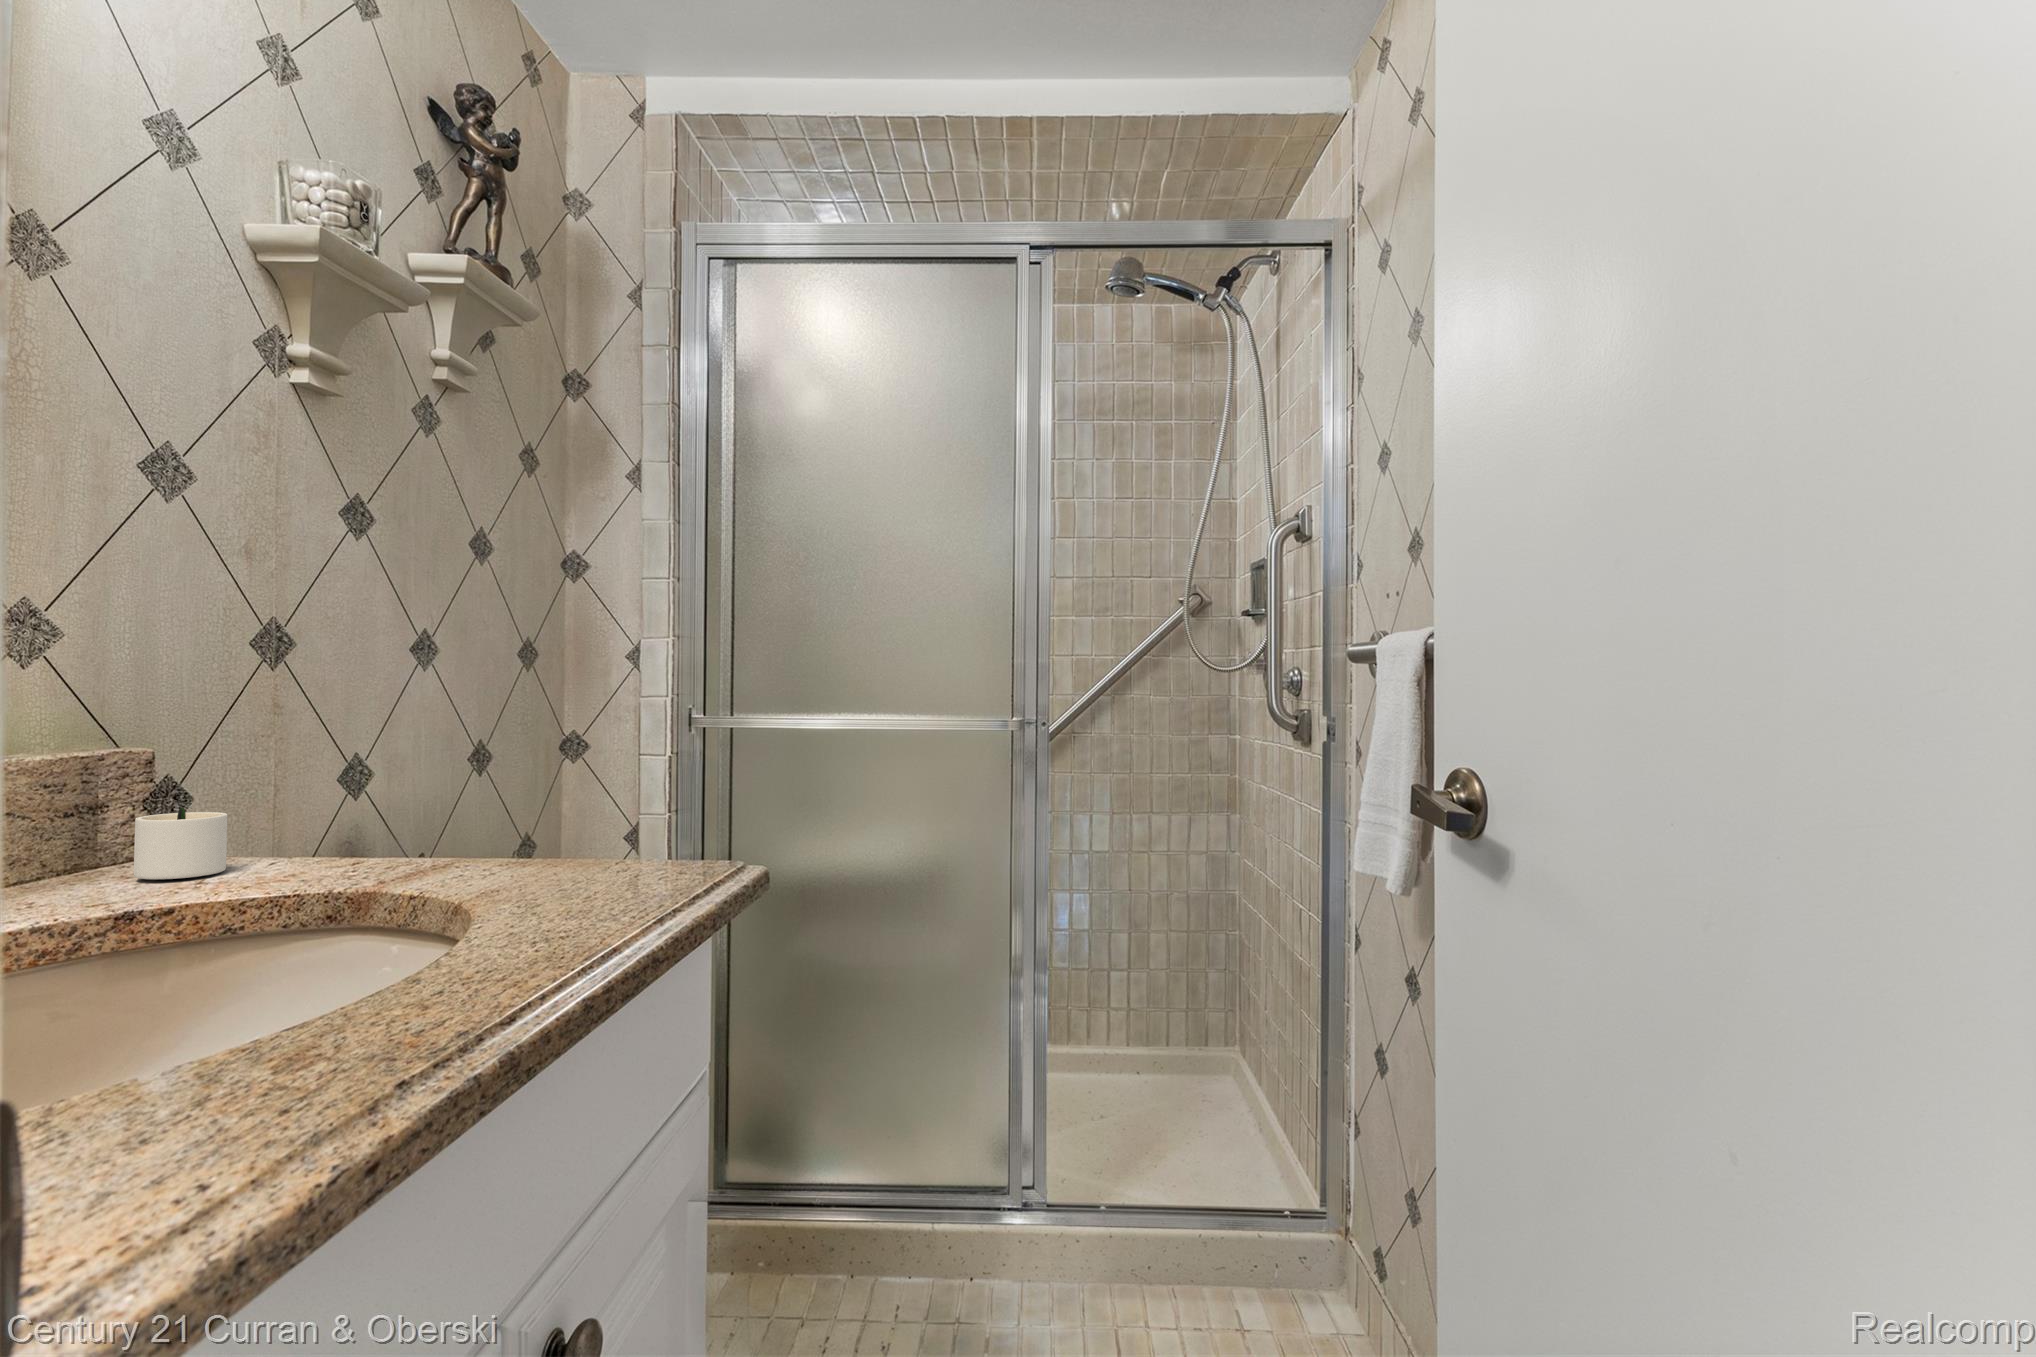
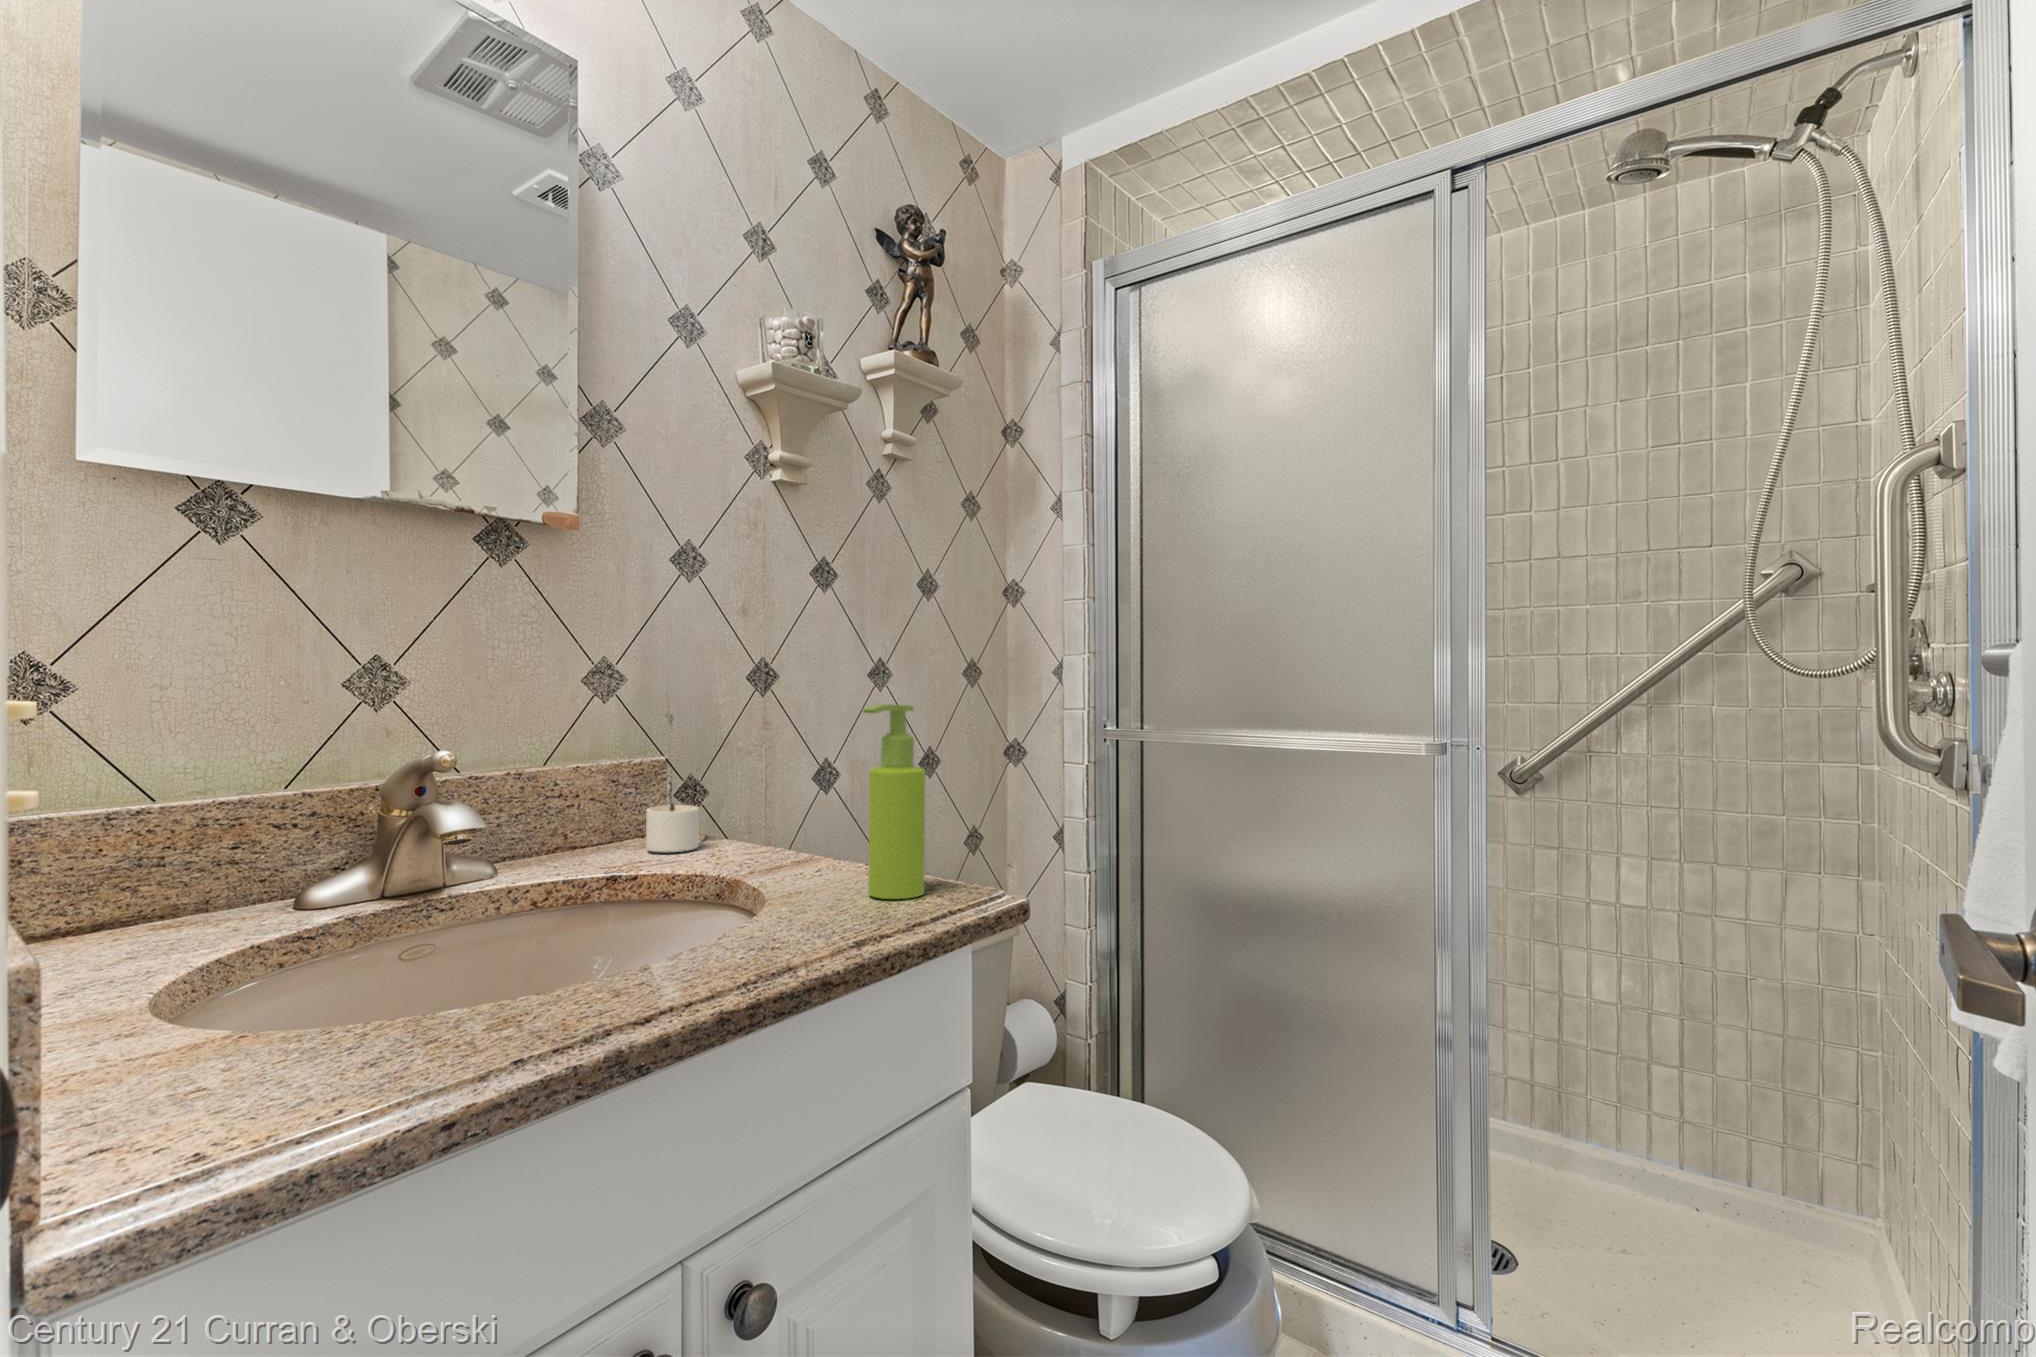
soap dispenser: none [576,655,652,895] -> present [863,704,925,899]

